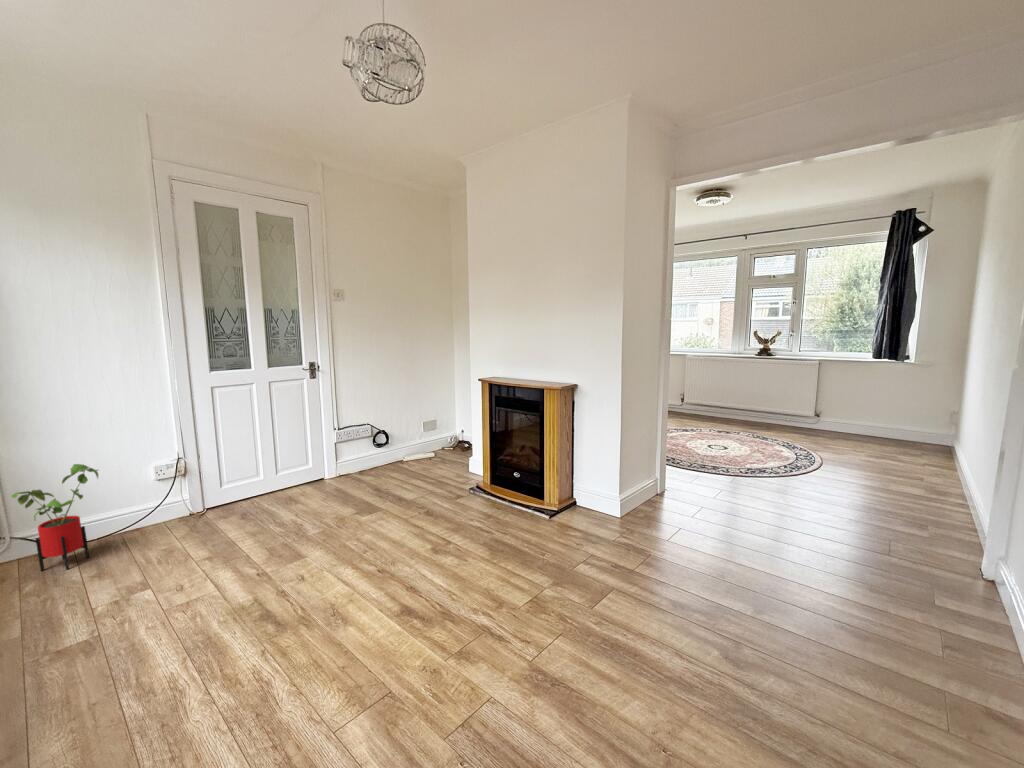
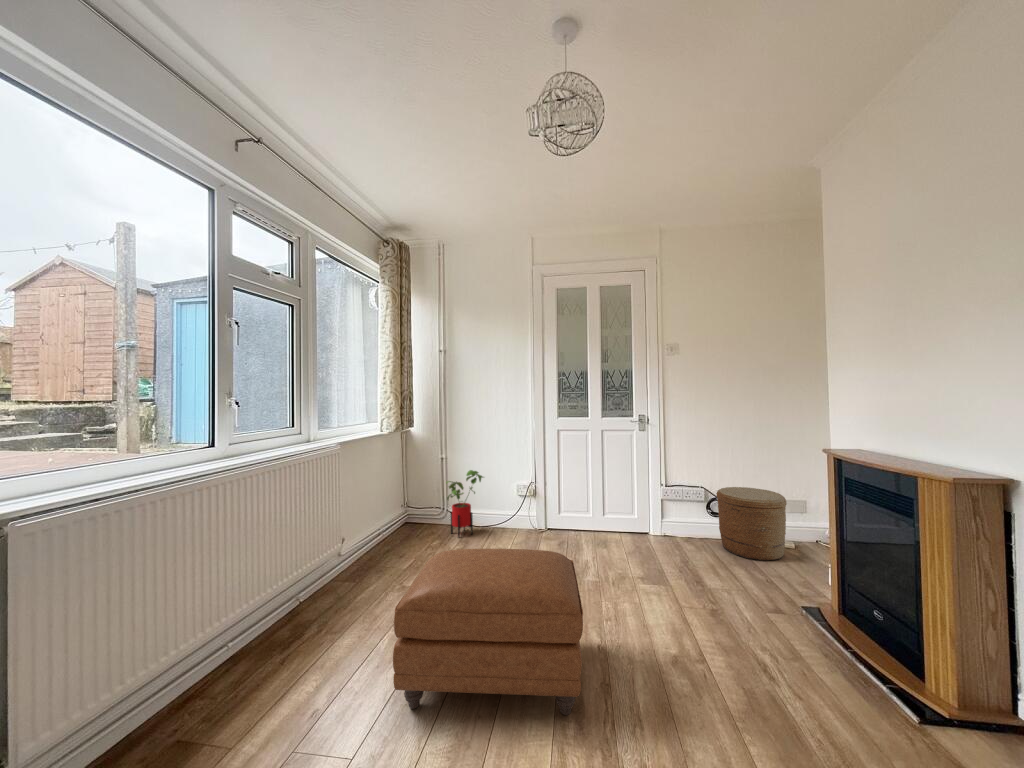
woven basket: none [385,416,436,473] -> present [716,487,787,561]
ottoman: none [191,505,421,714] -> present [393,548,583,715]

